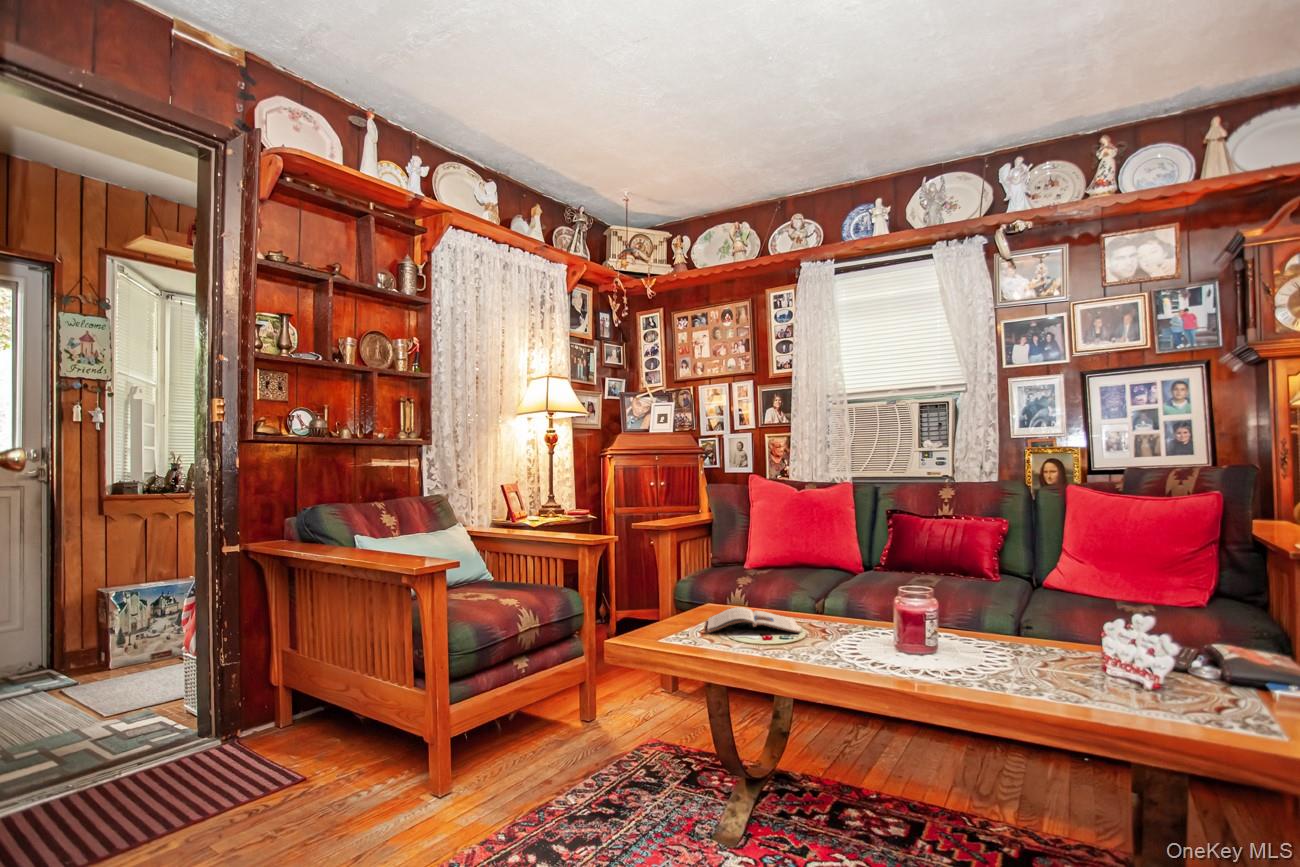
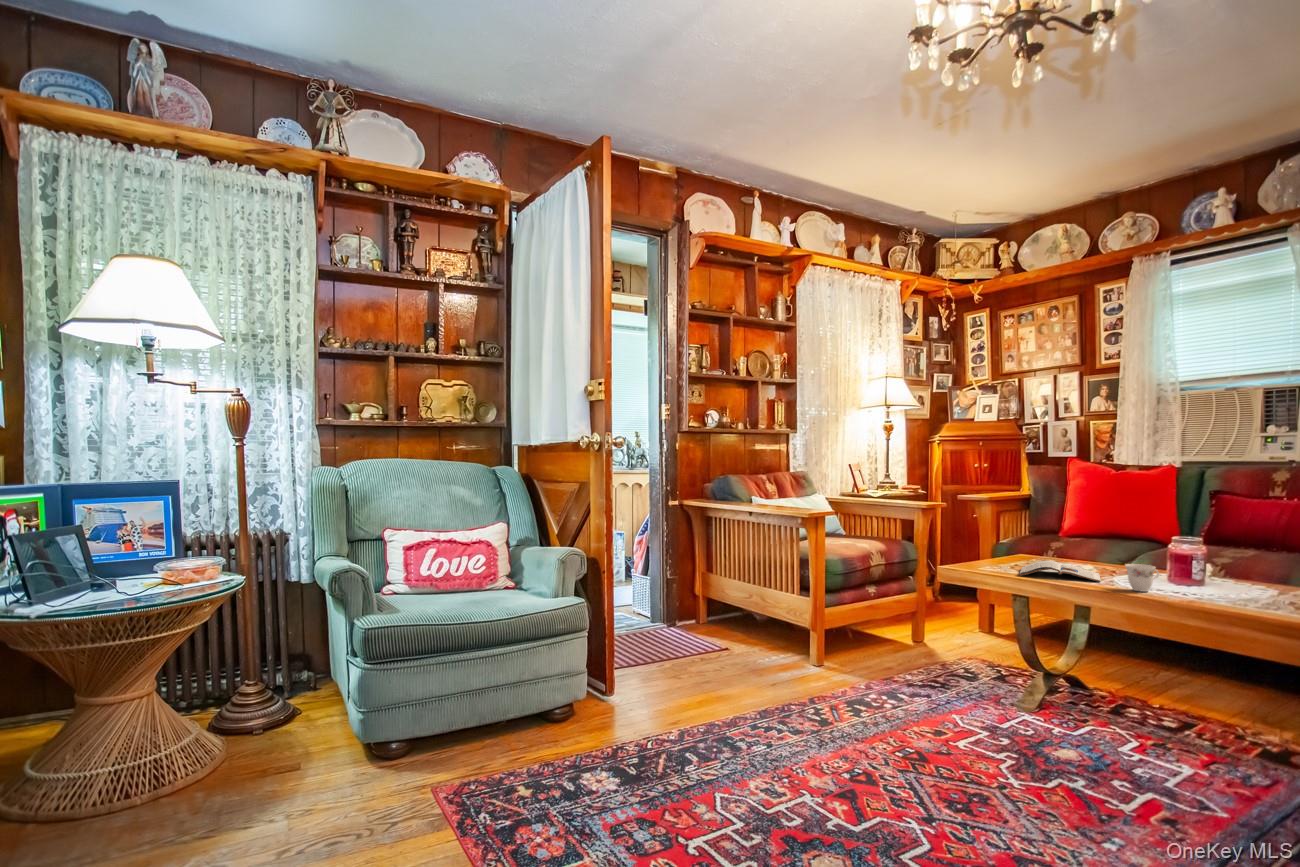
teacup: none [829,608,866,644] -> present [1125,564,1159,592]

